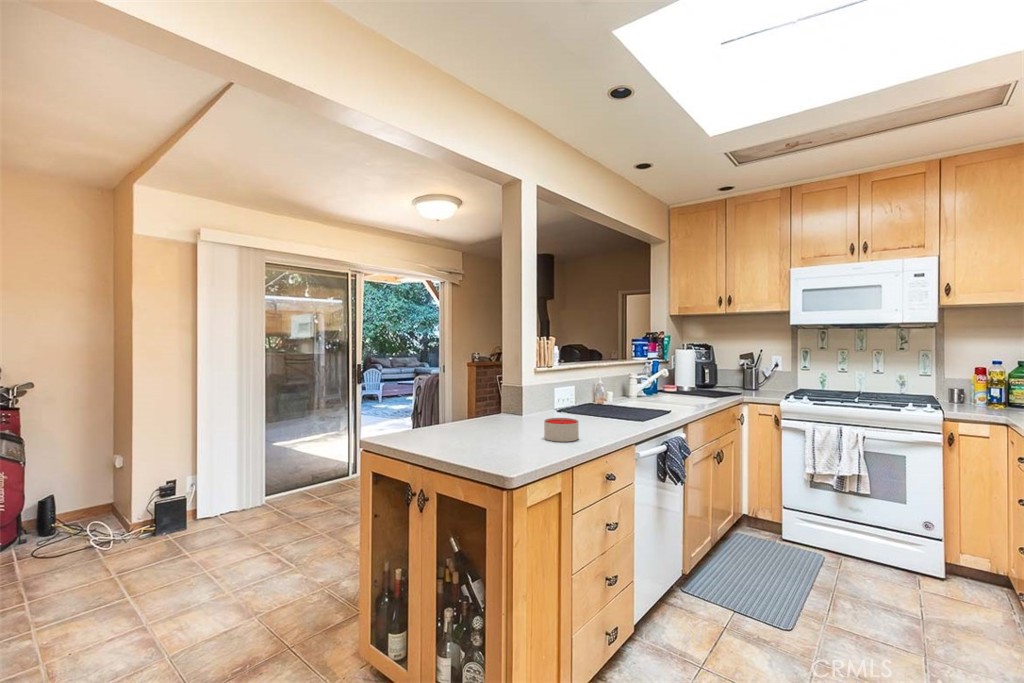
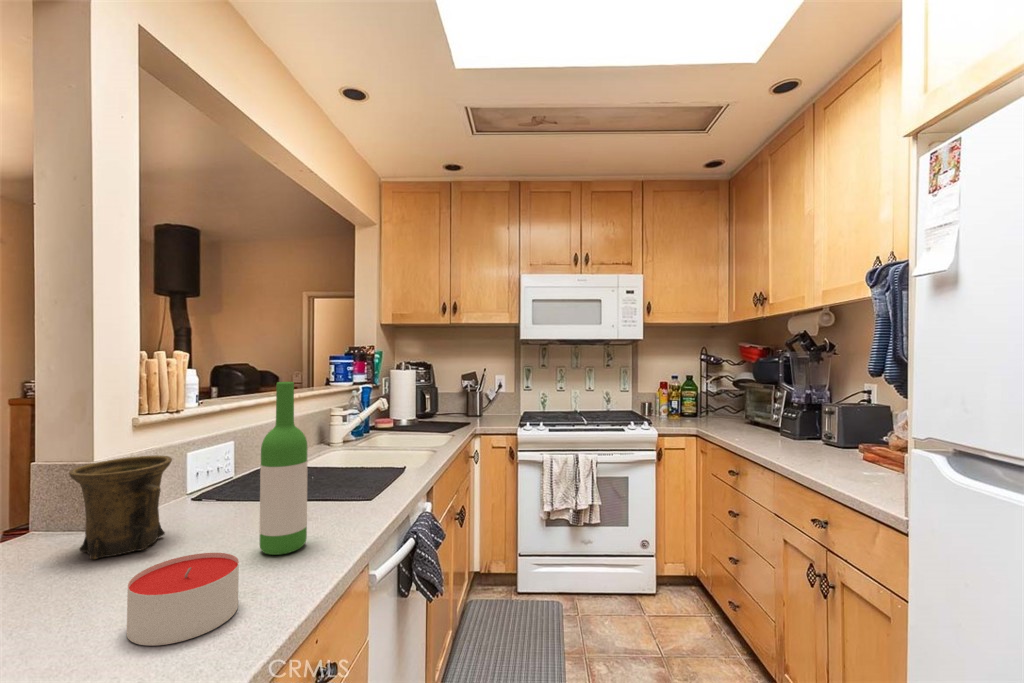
wine bottle: none [586,352,606,430] -> present [259,382,308,555]
mug: none [518,384,552,422] -> present [69,455,172,559]

